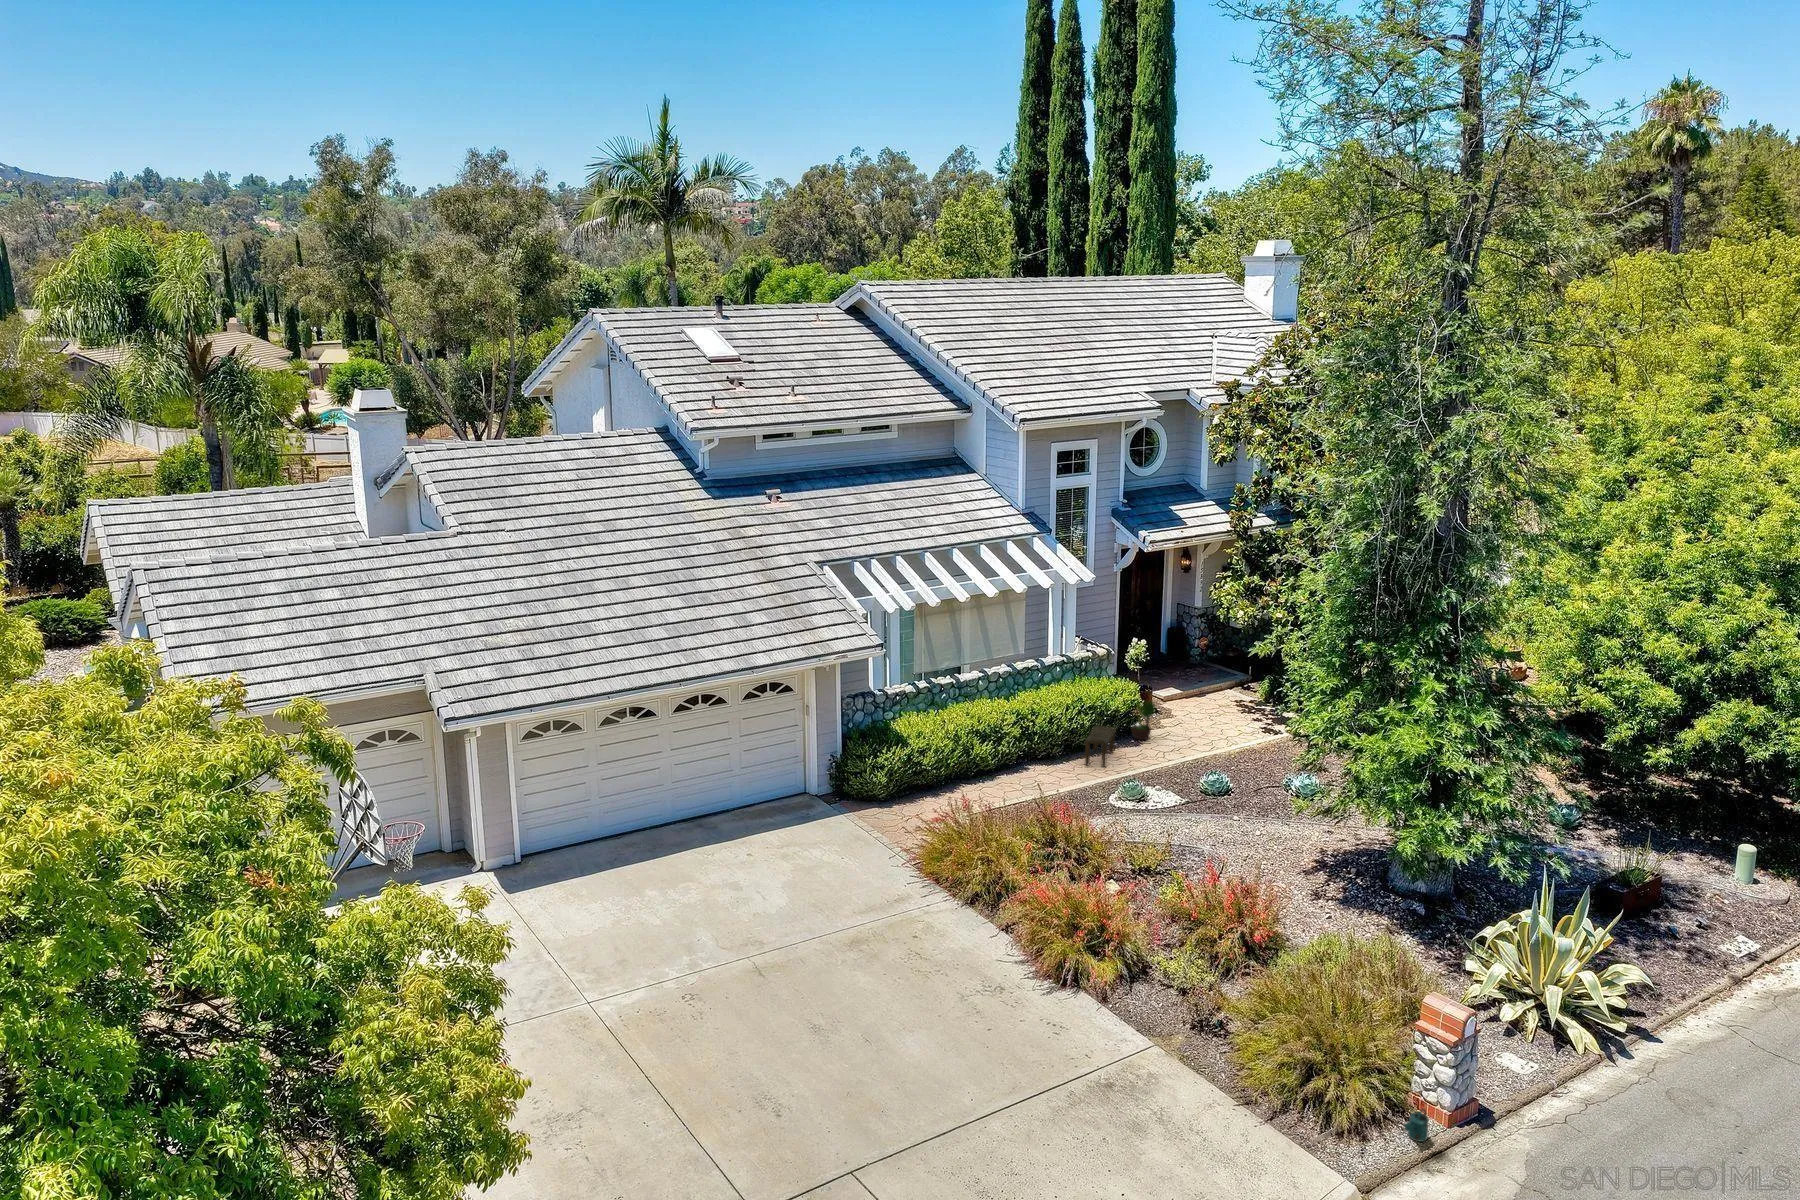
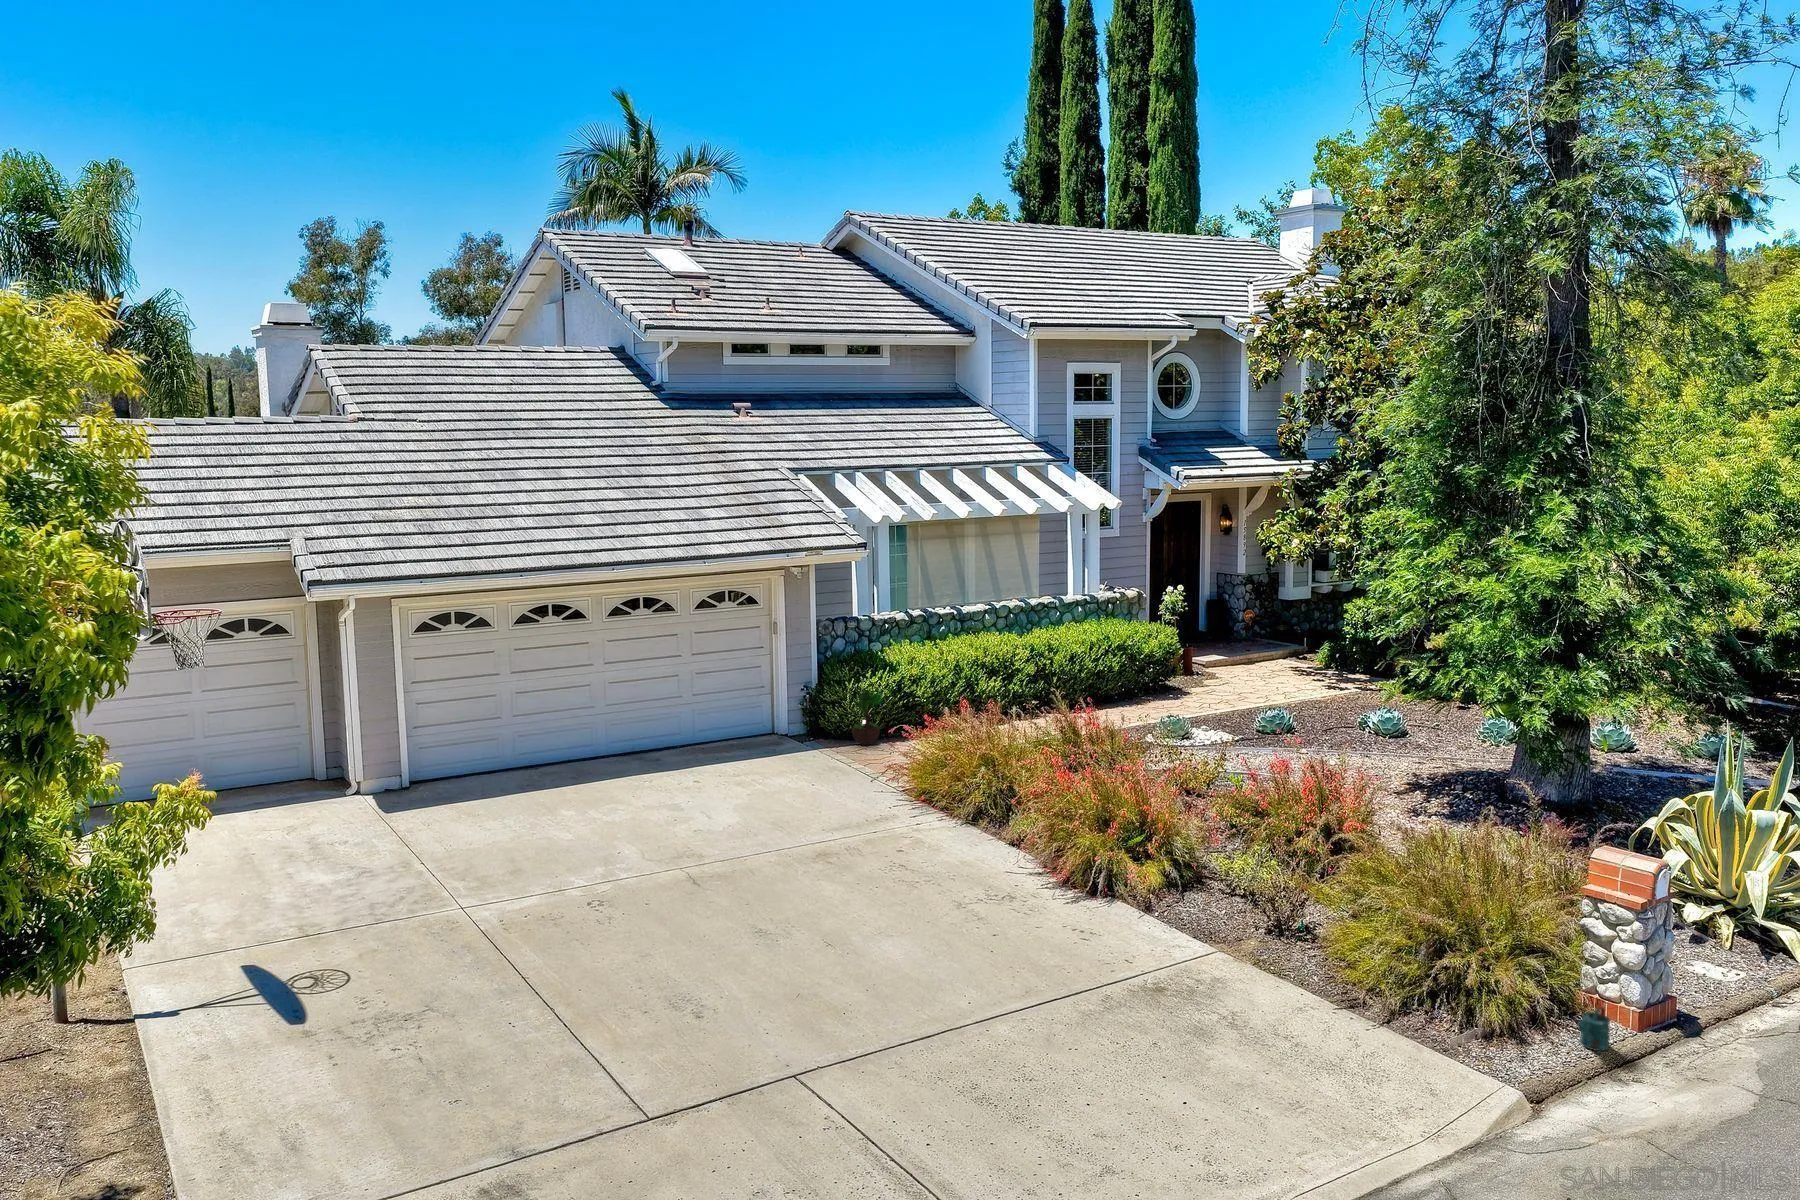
potted tree: present [1132,702,1156,740] -> present [851,688,883,745]
bench: present [1085,726,1116,767] -> none [1114,666,1152,710]

